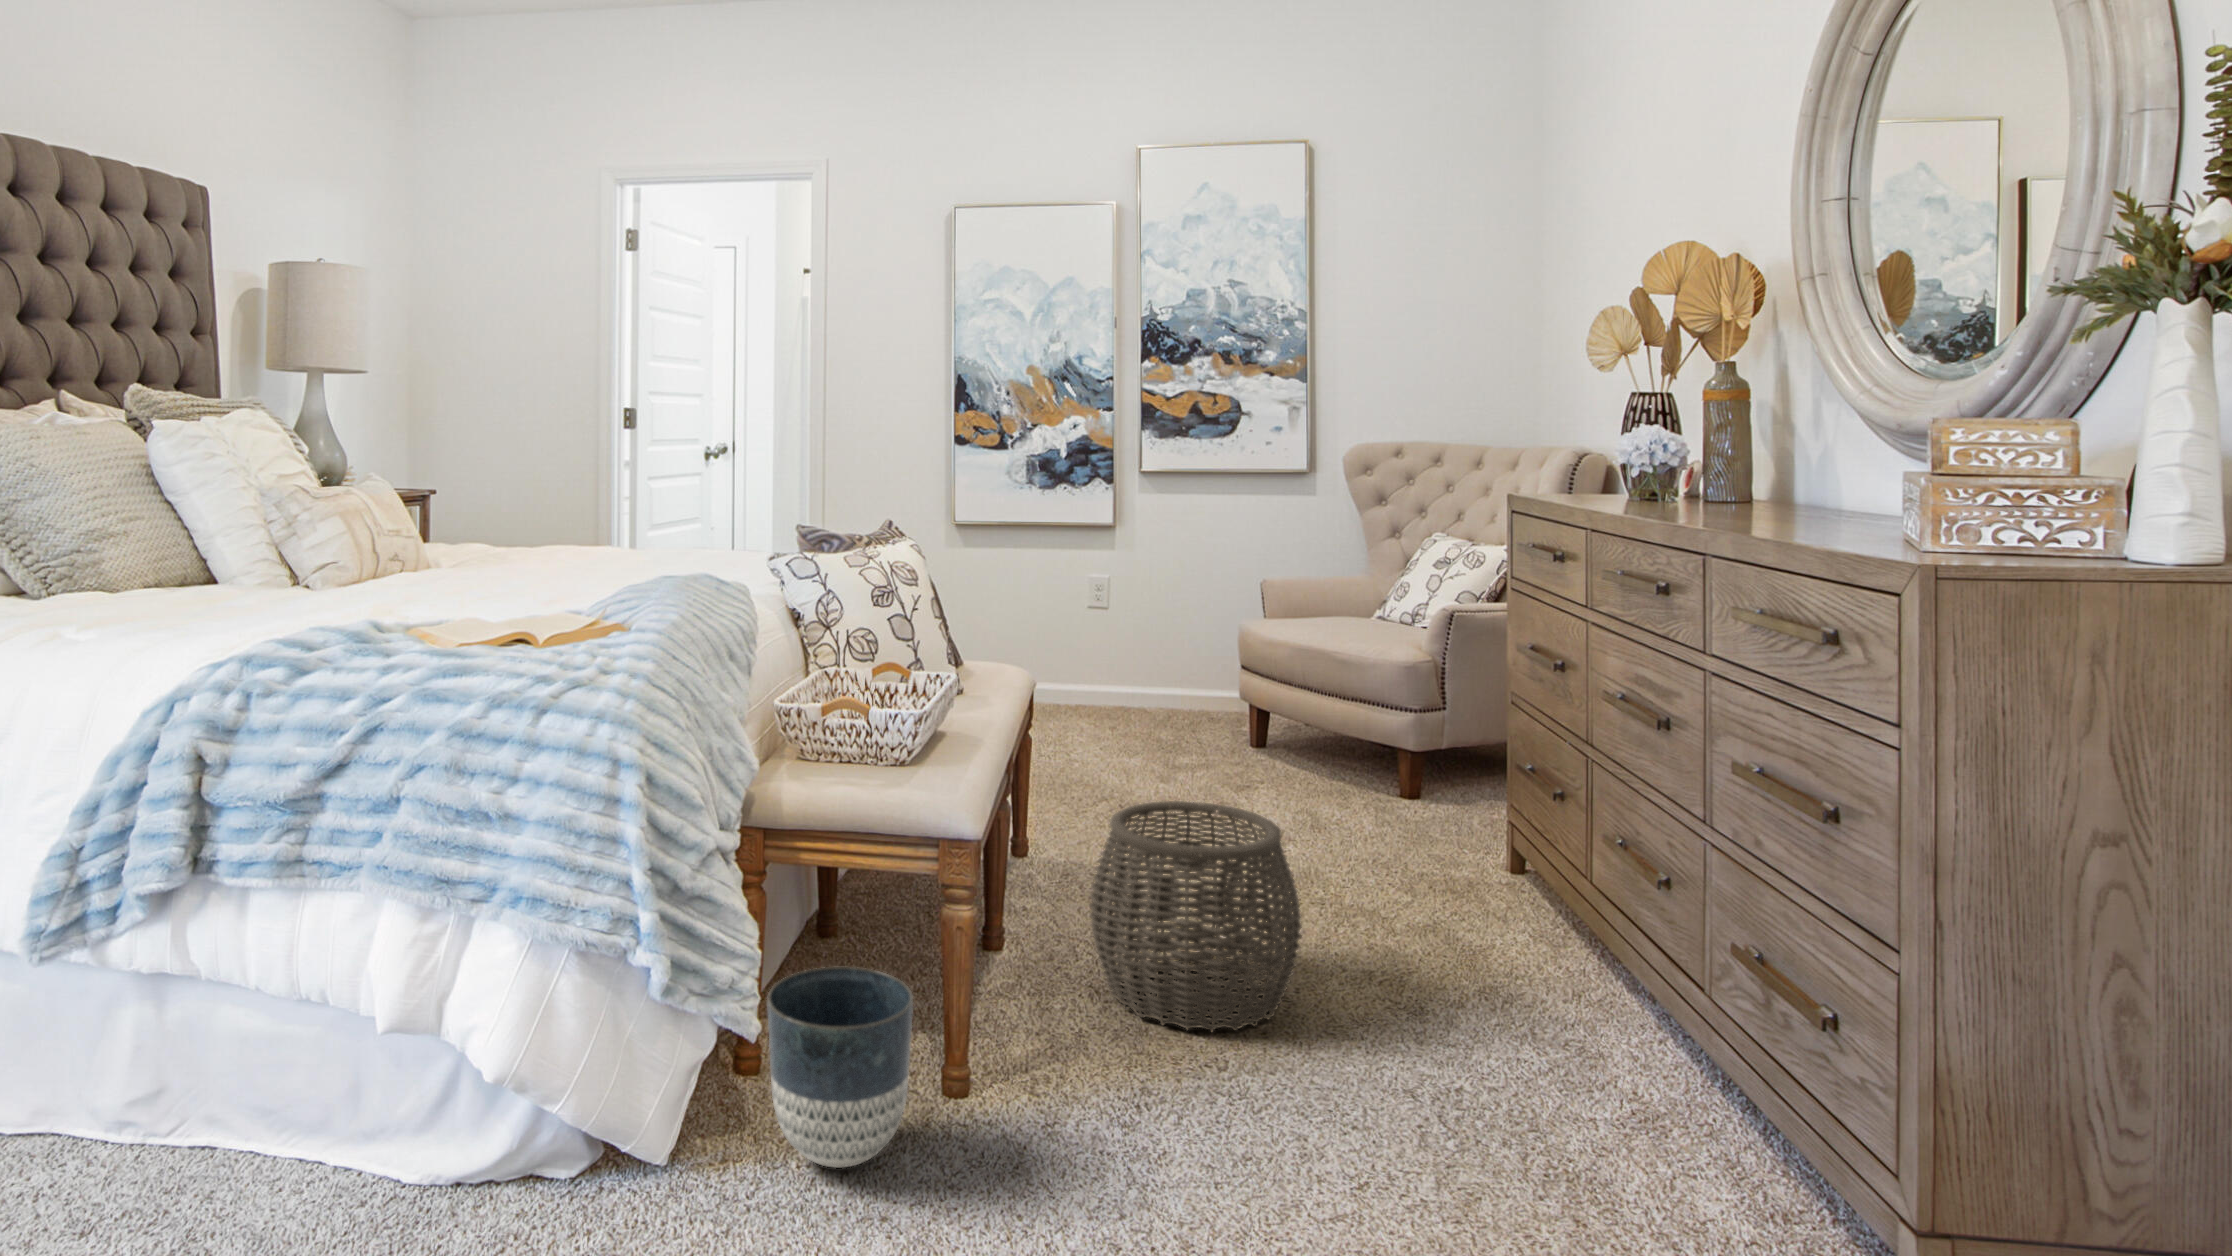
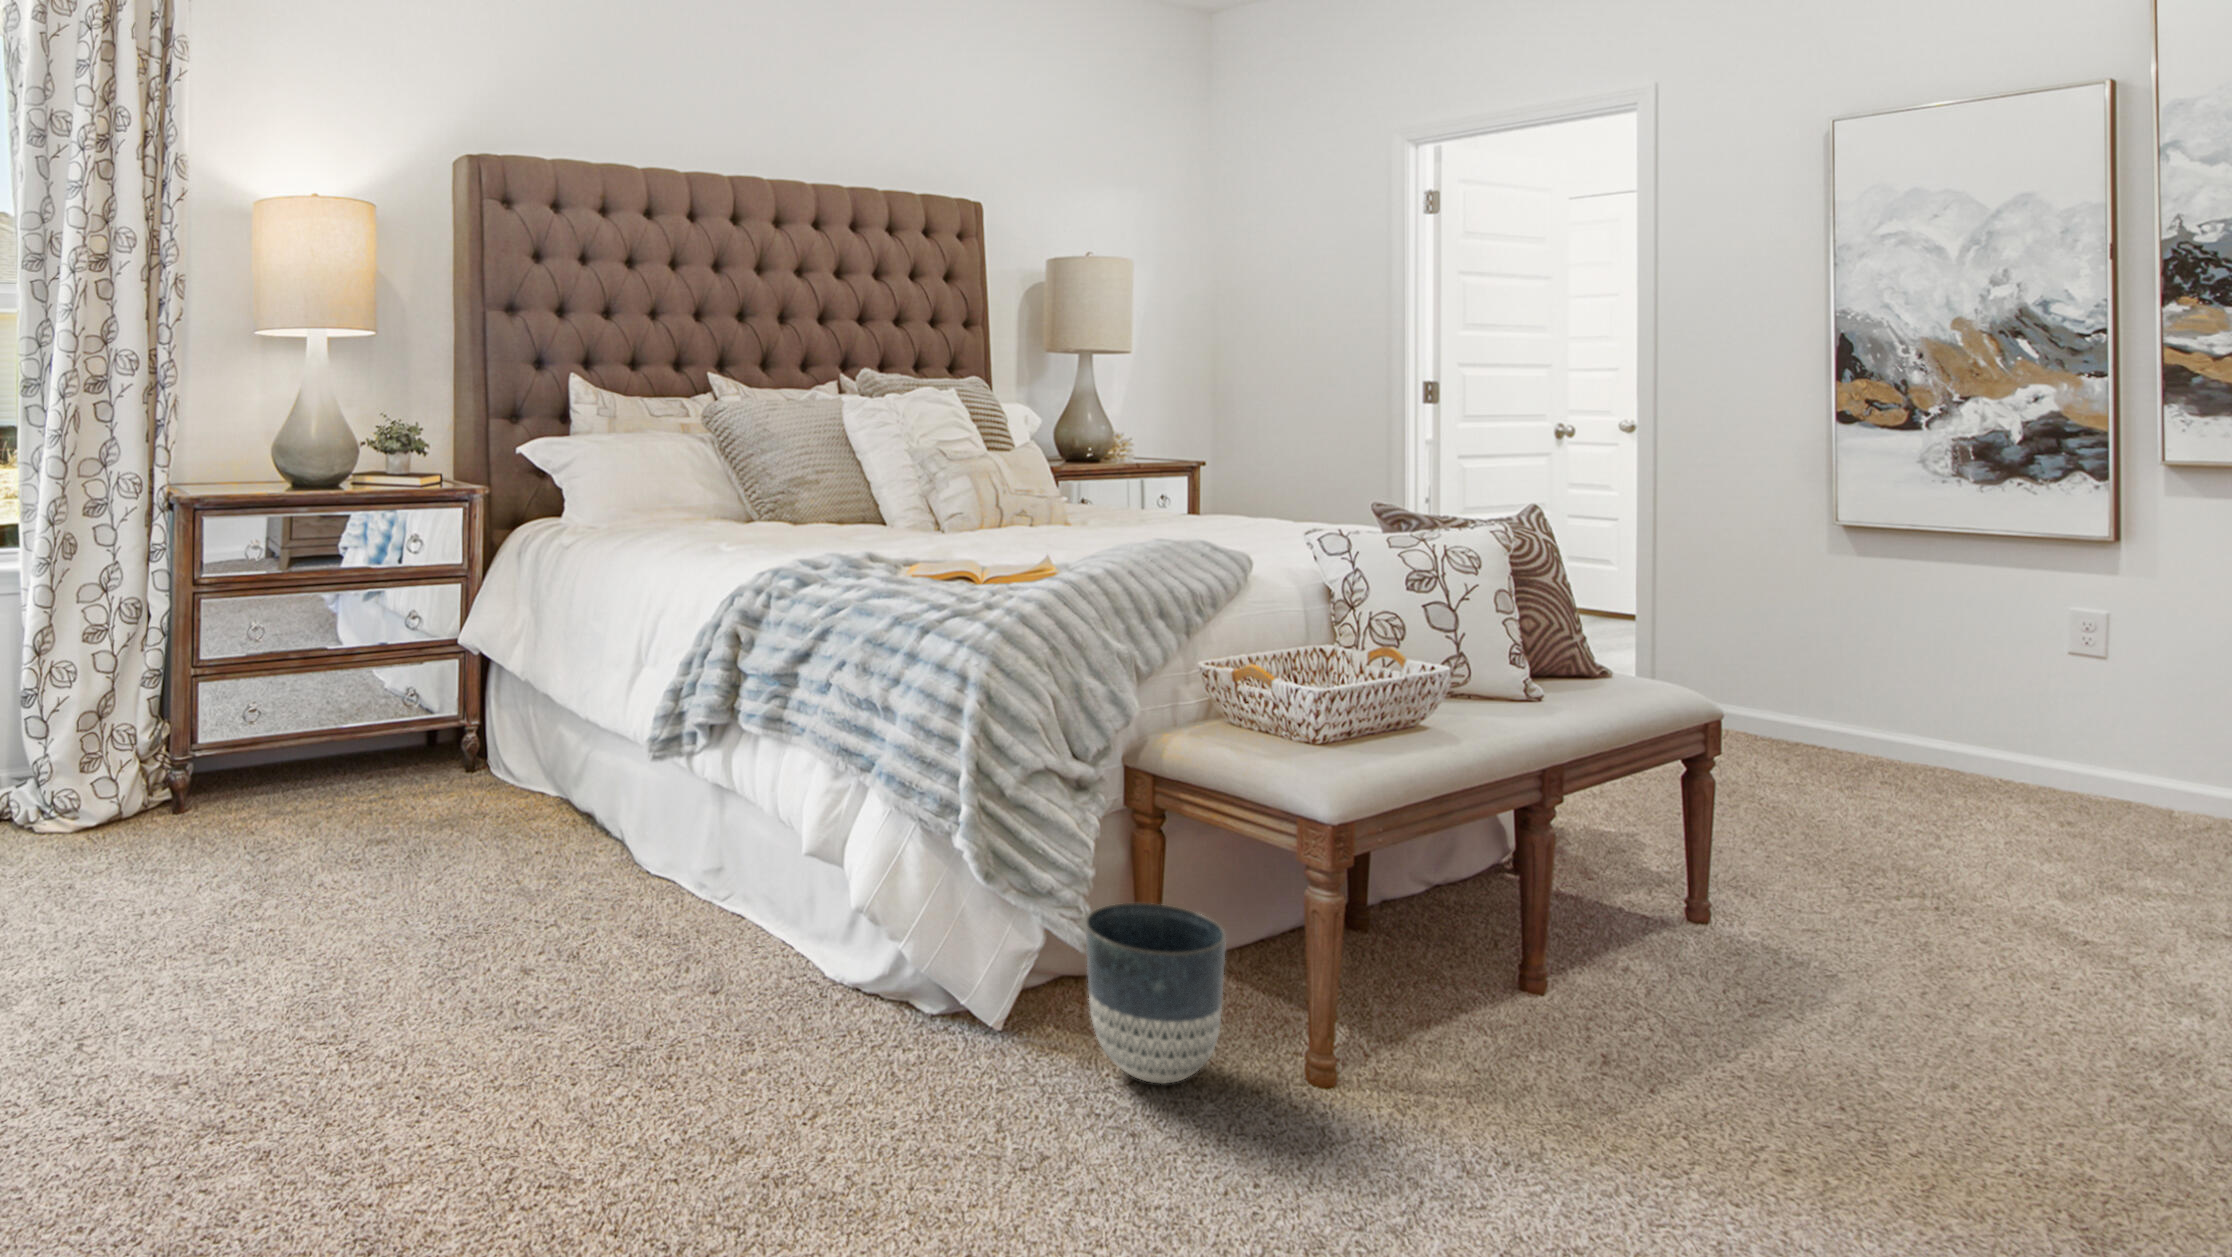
woven basket: present [1090,801,1302,1032] -> none [1581,855,1891,1150]

